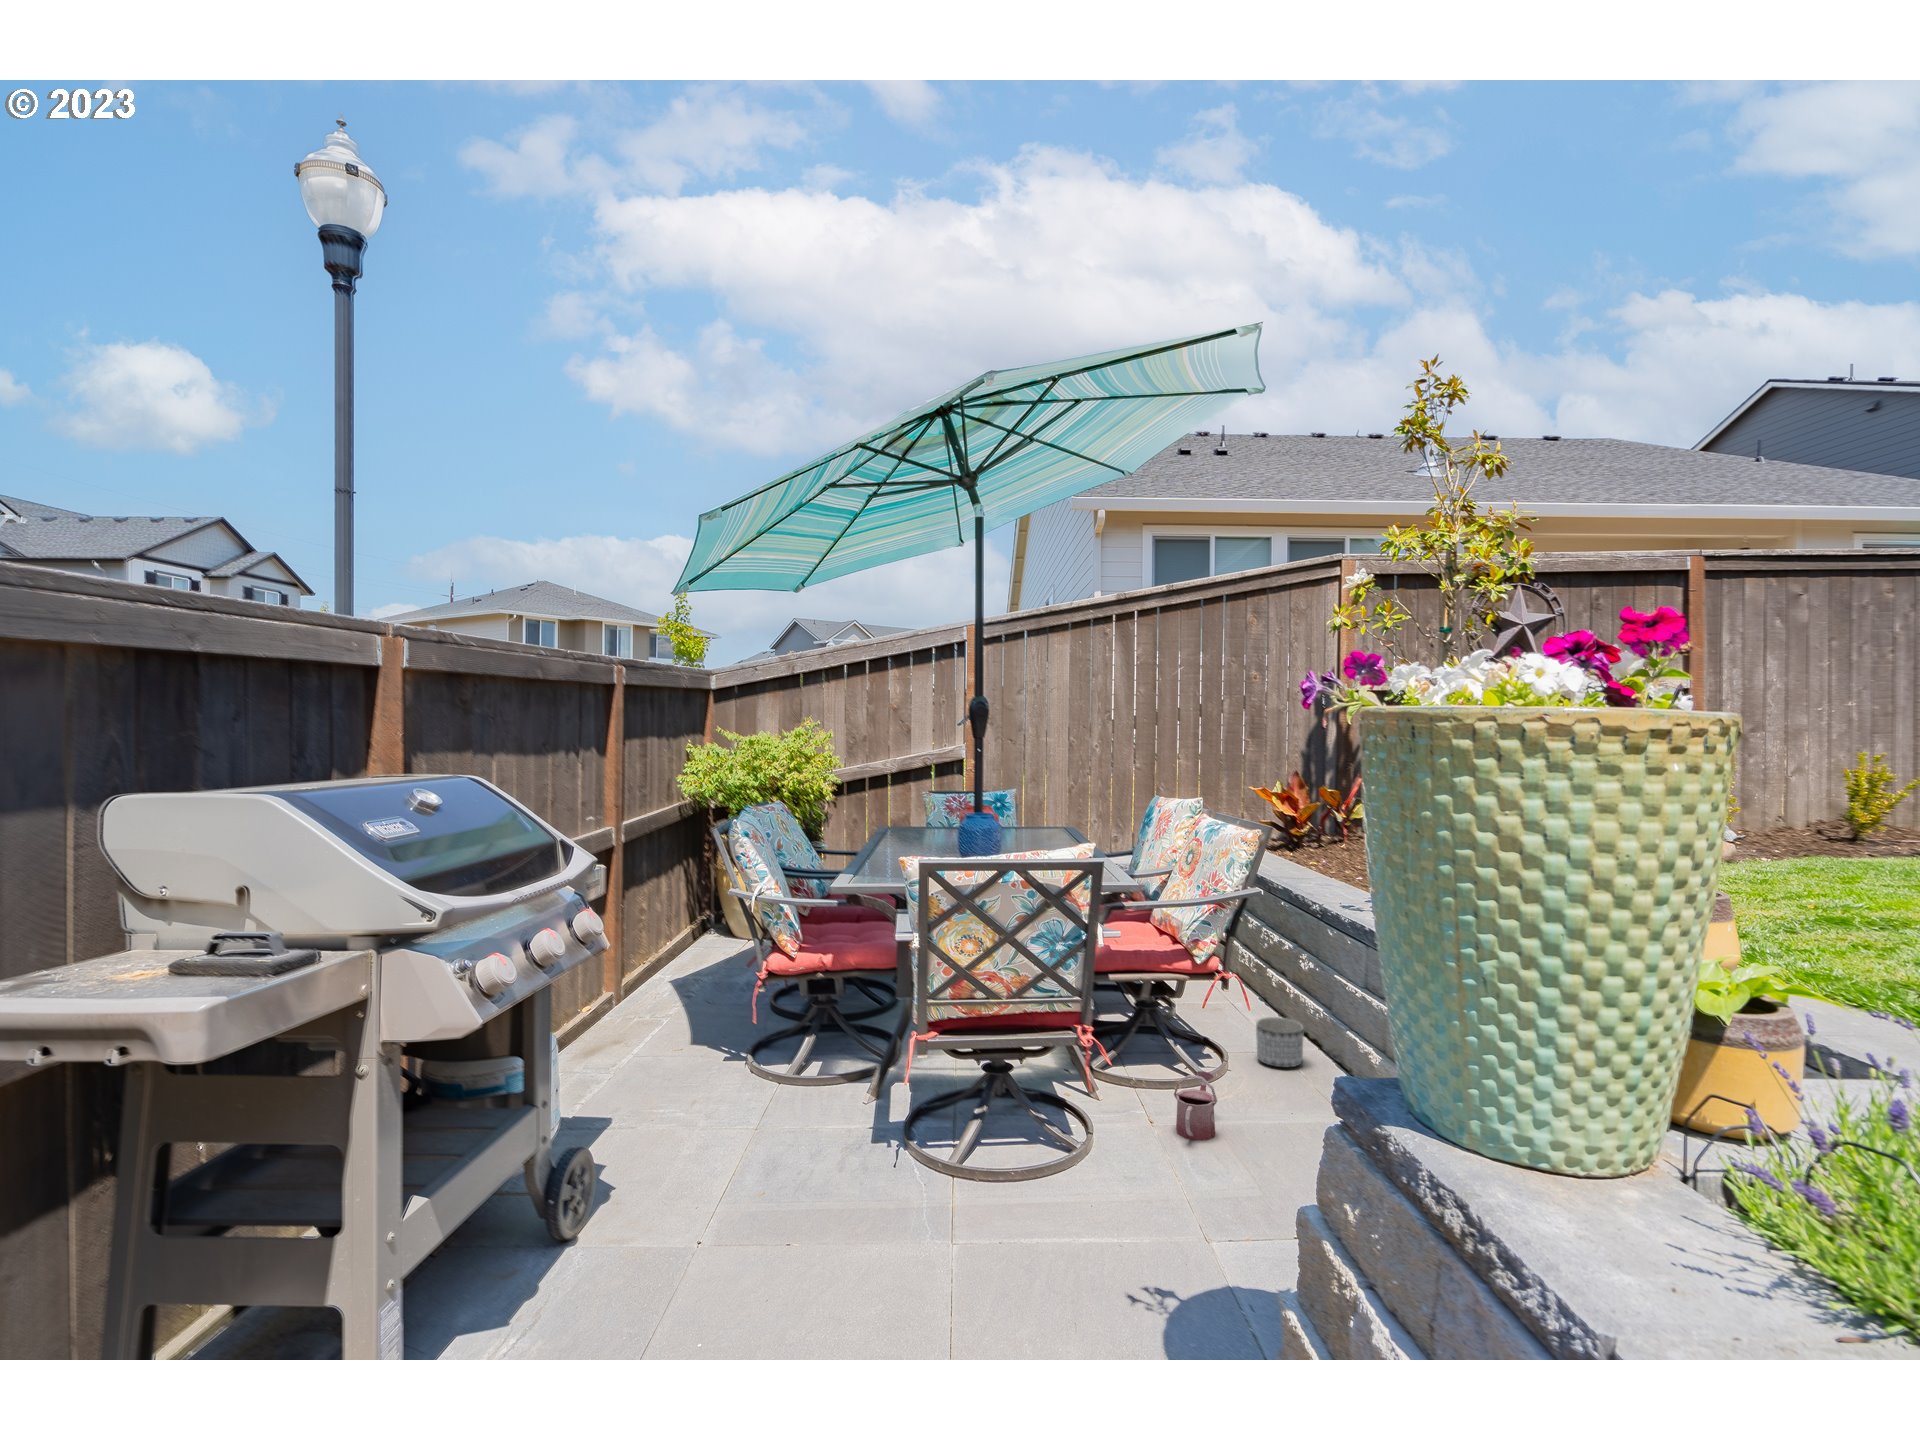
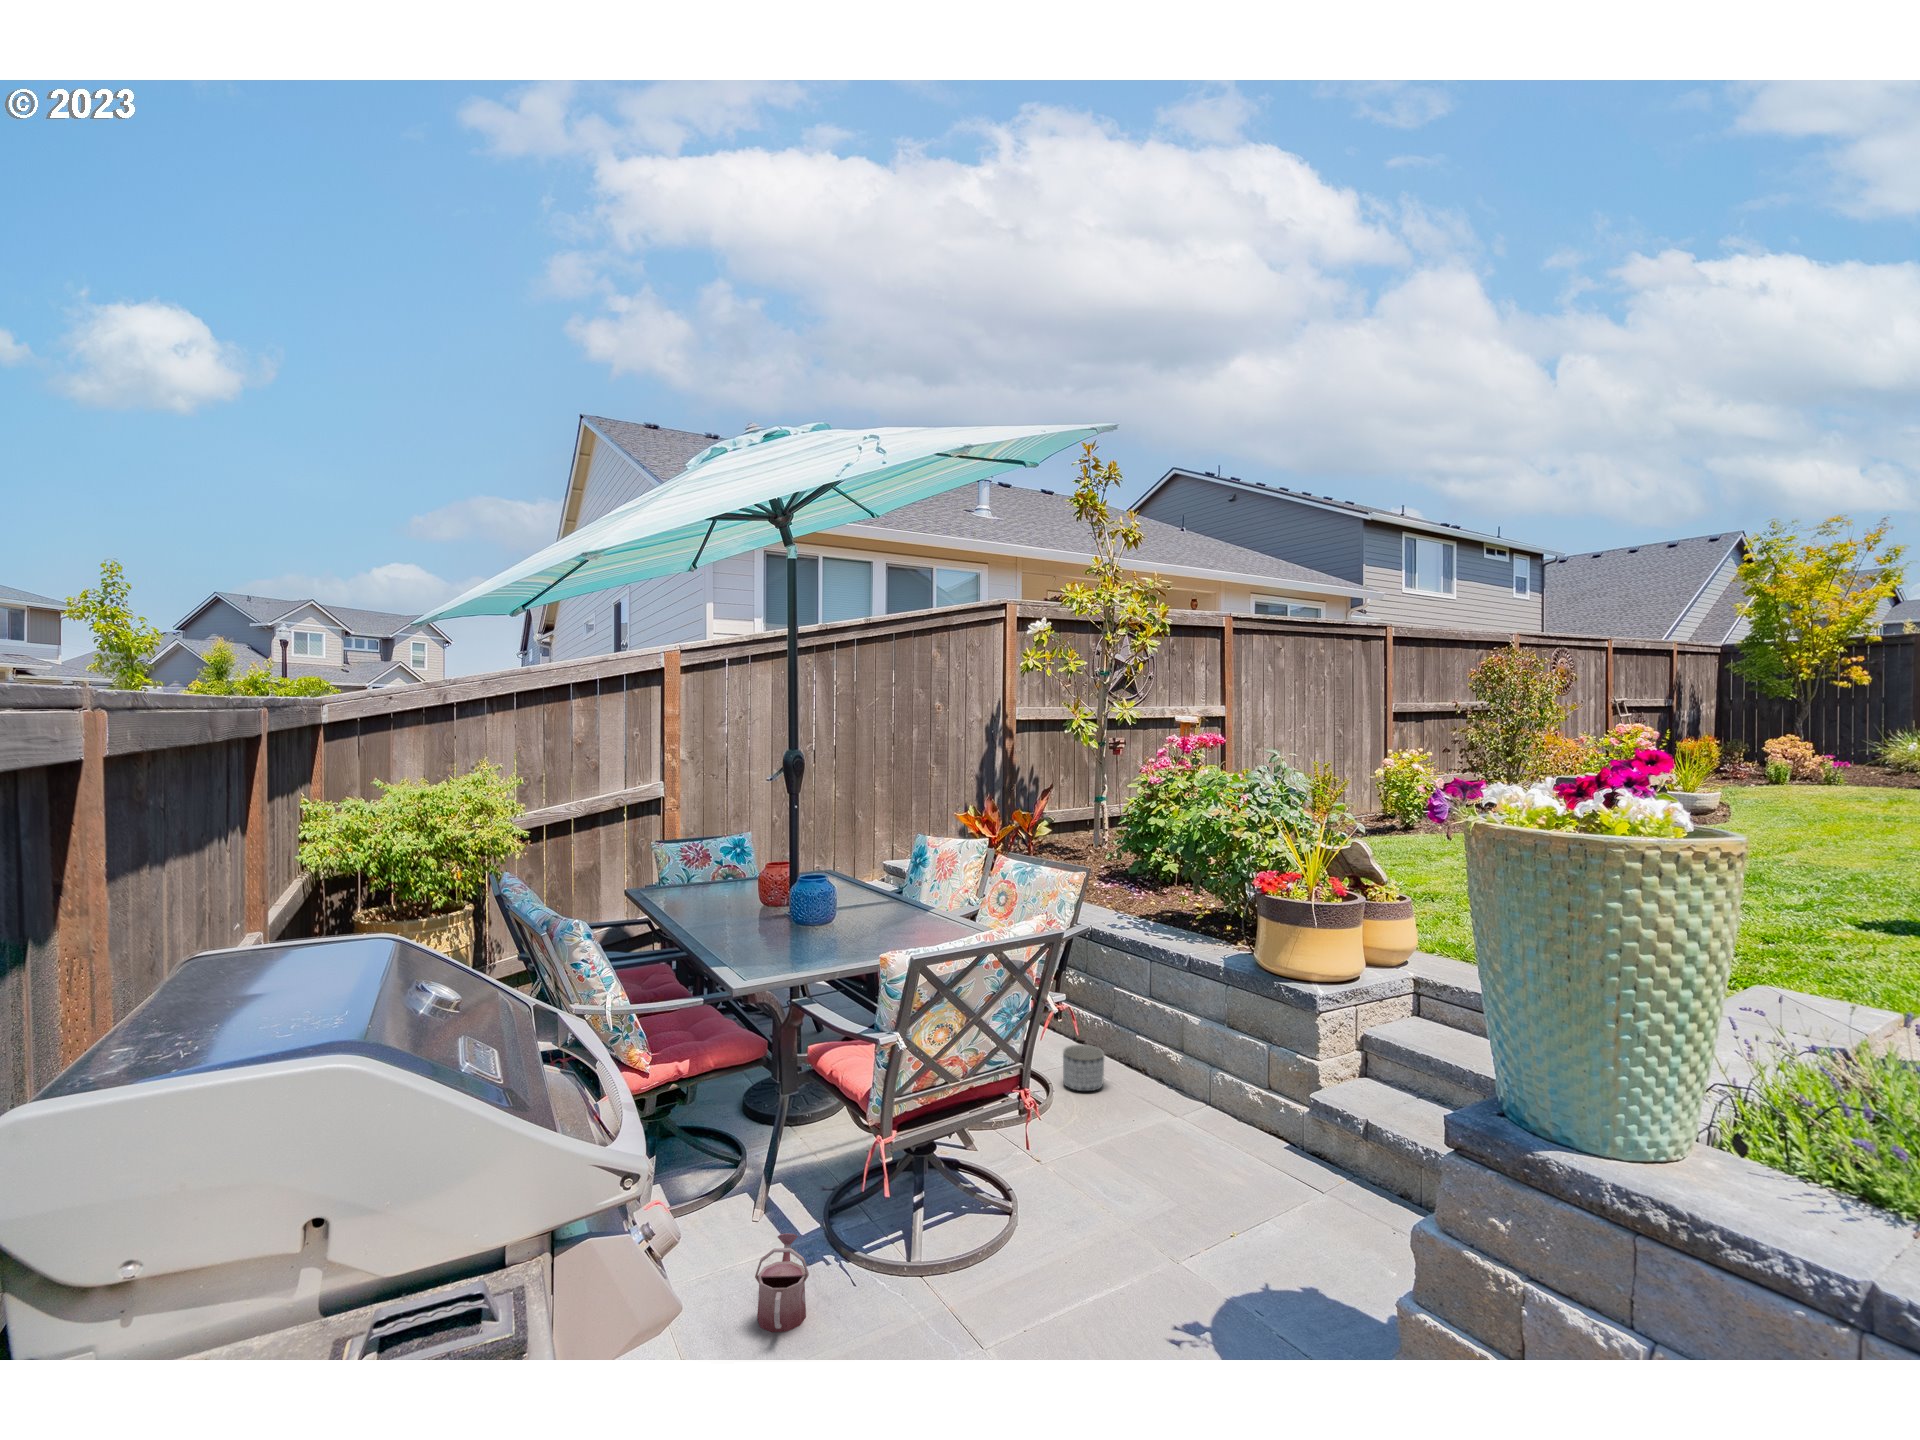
watering can: present [1174,1071,1217,1141] -> present [755,1233,809,1332]

